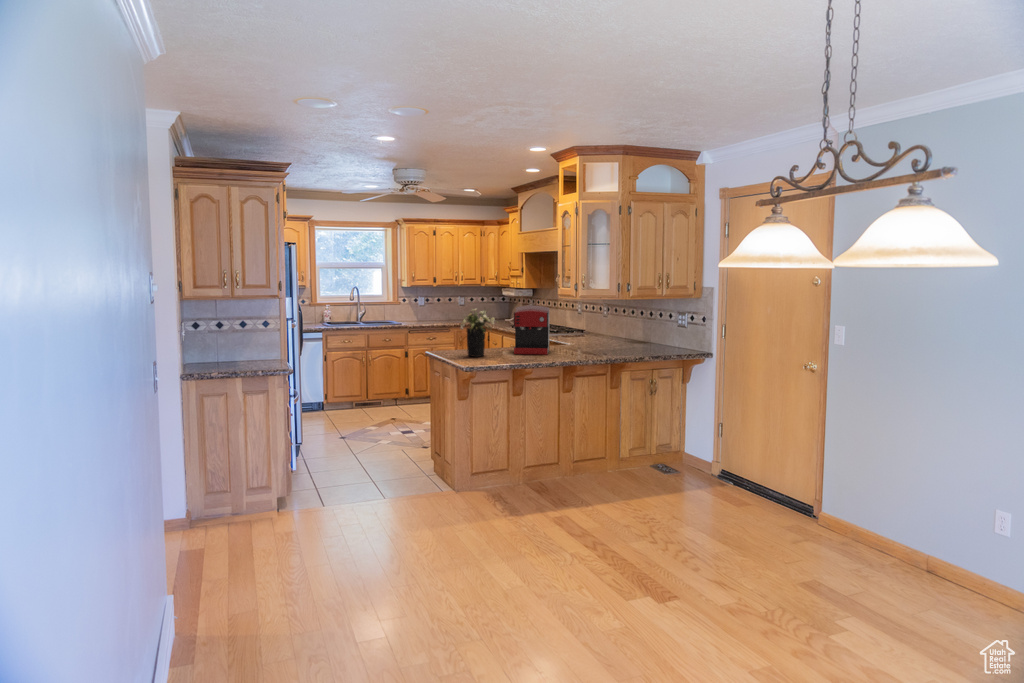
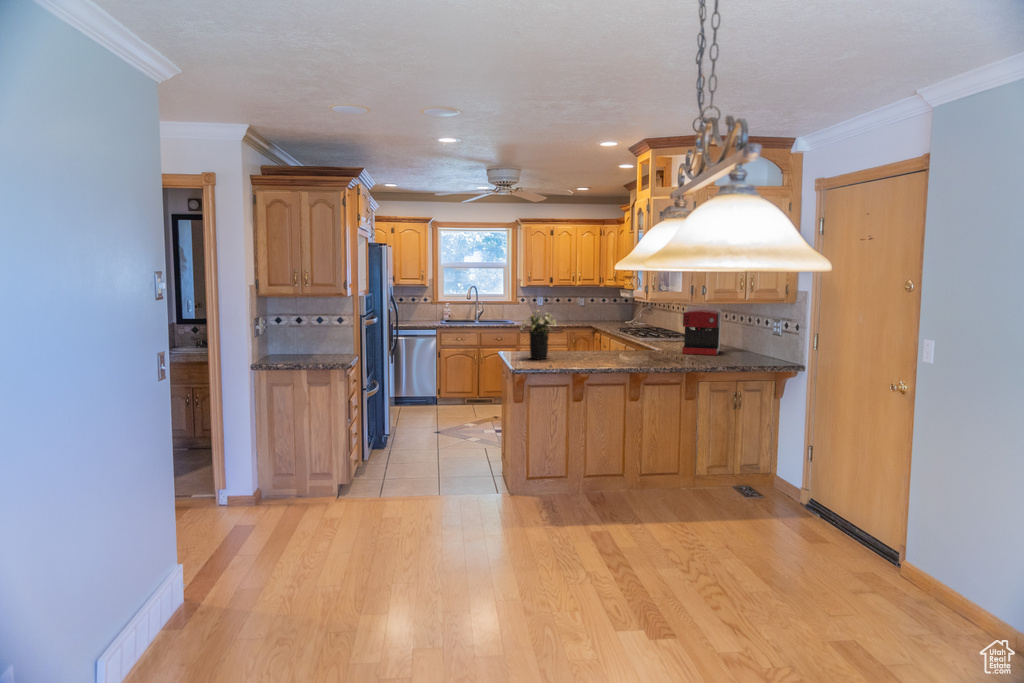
coffee maker: present [514,305,550,355] -> present [682,306,721,355]

